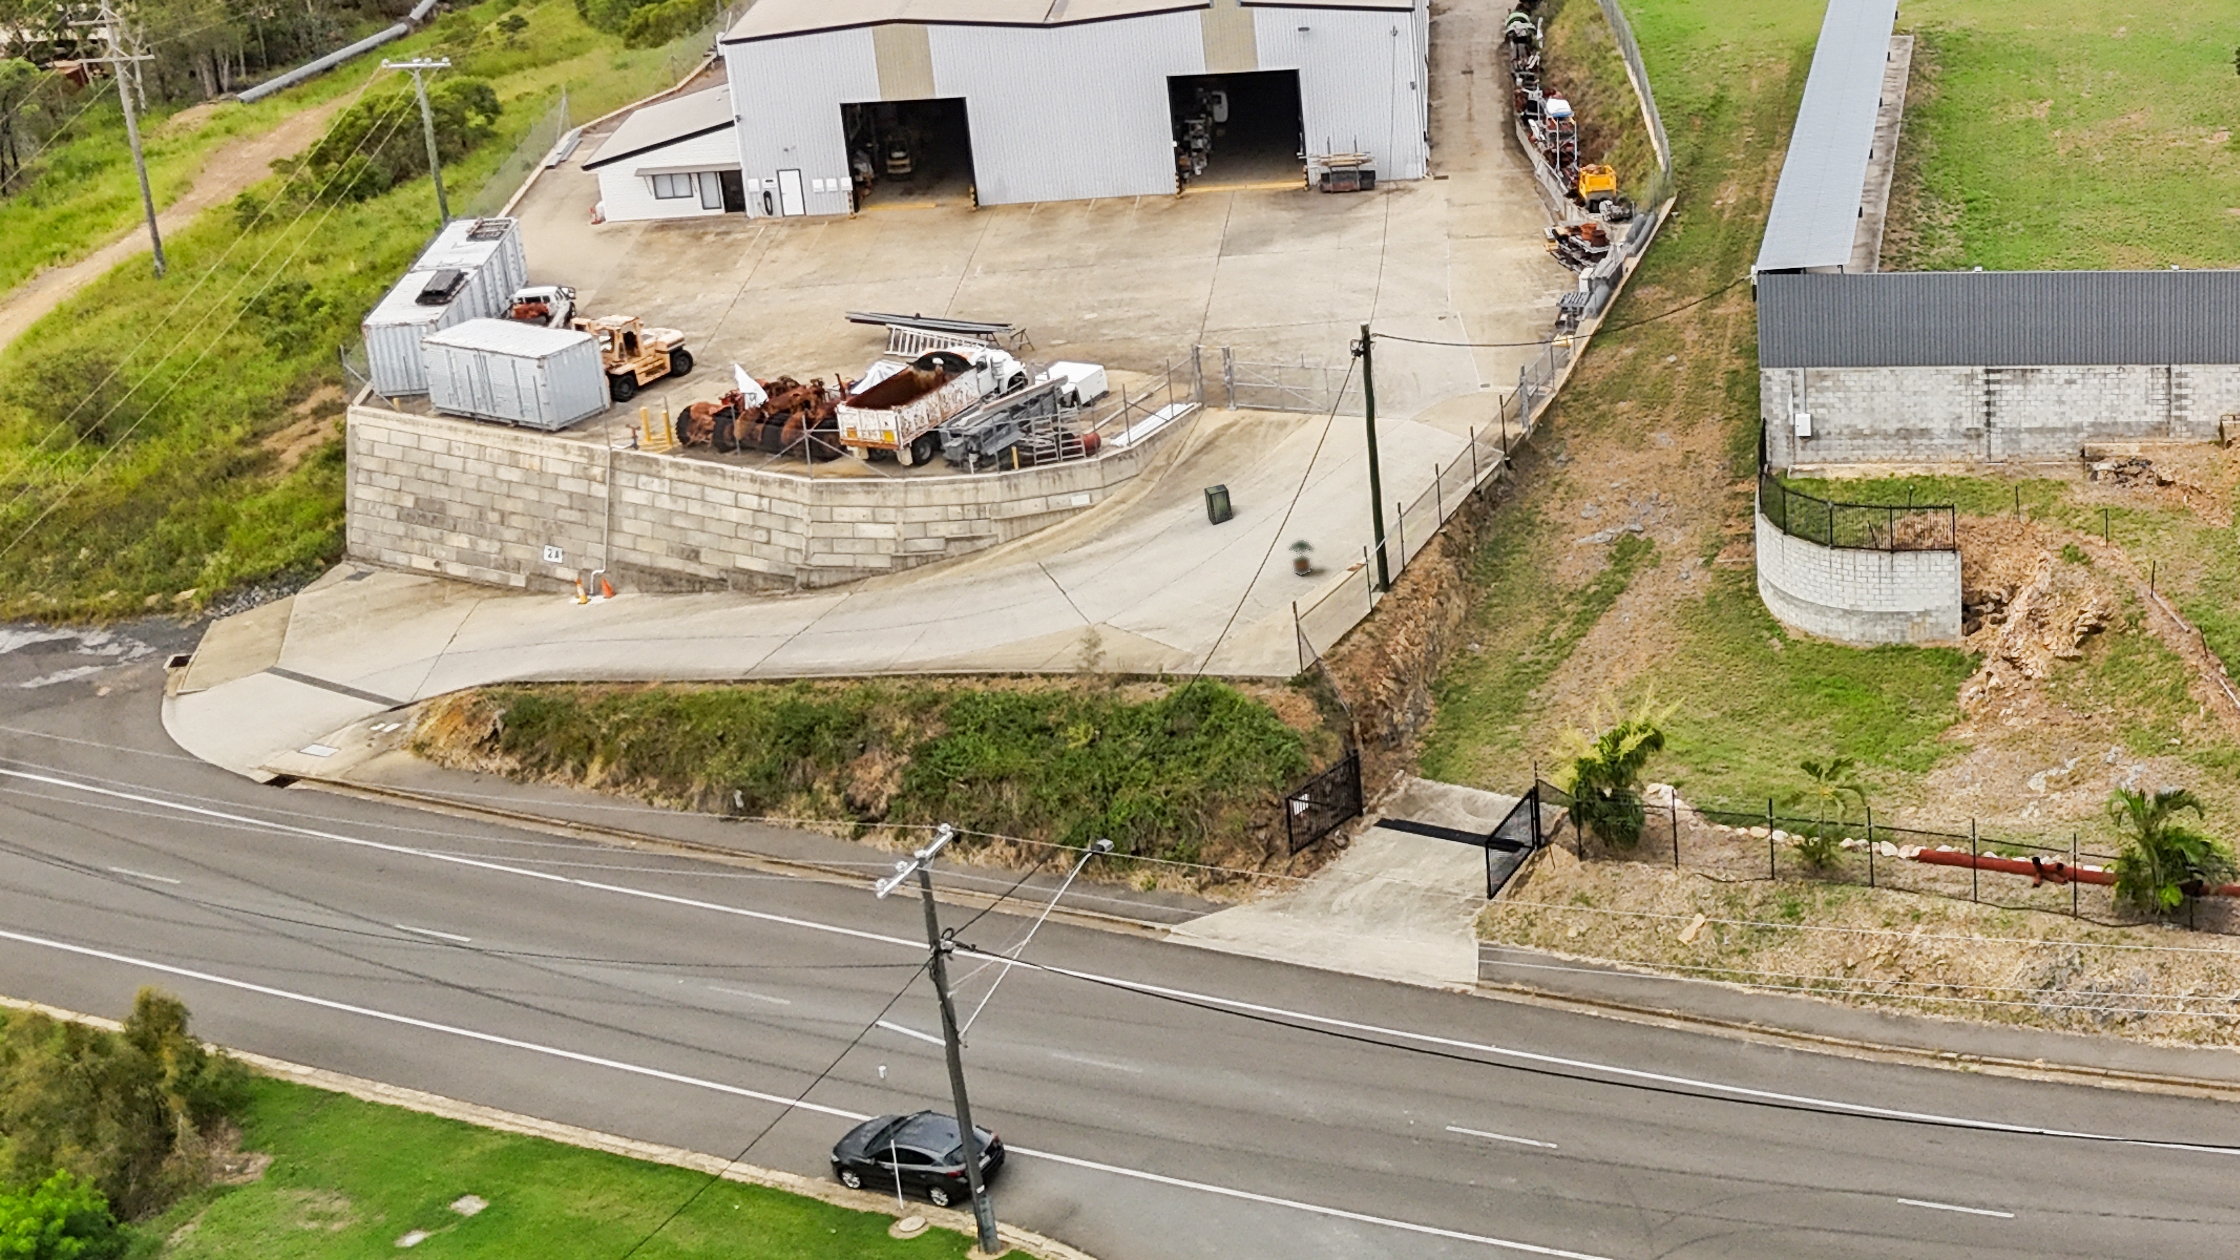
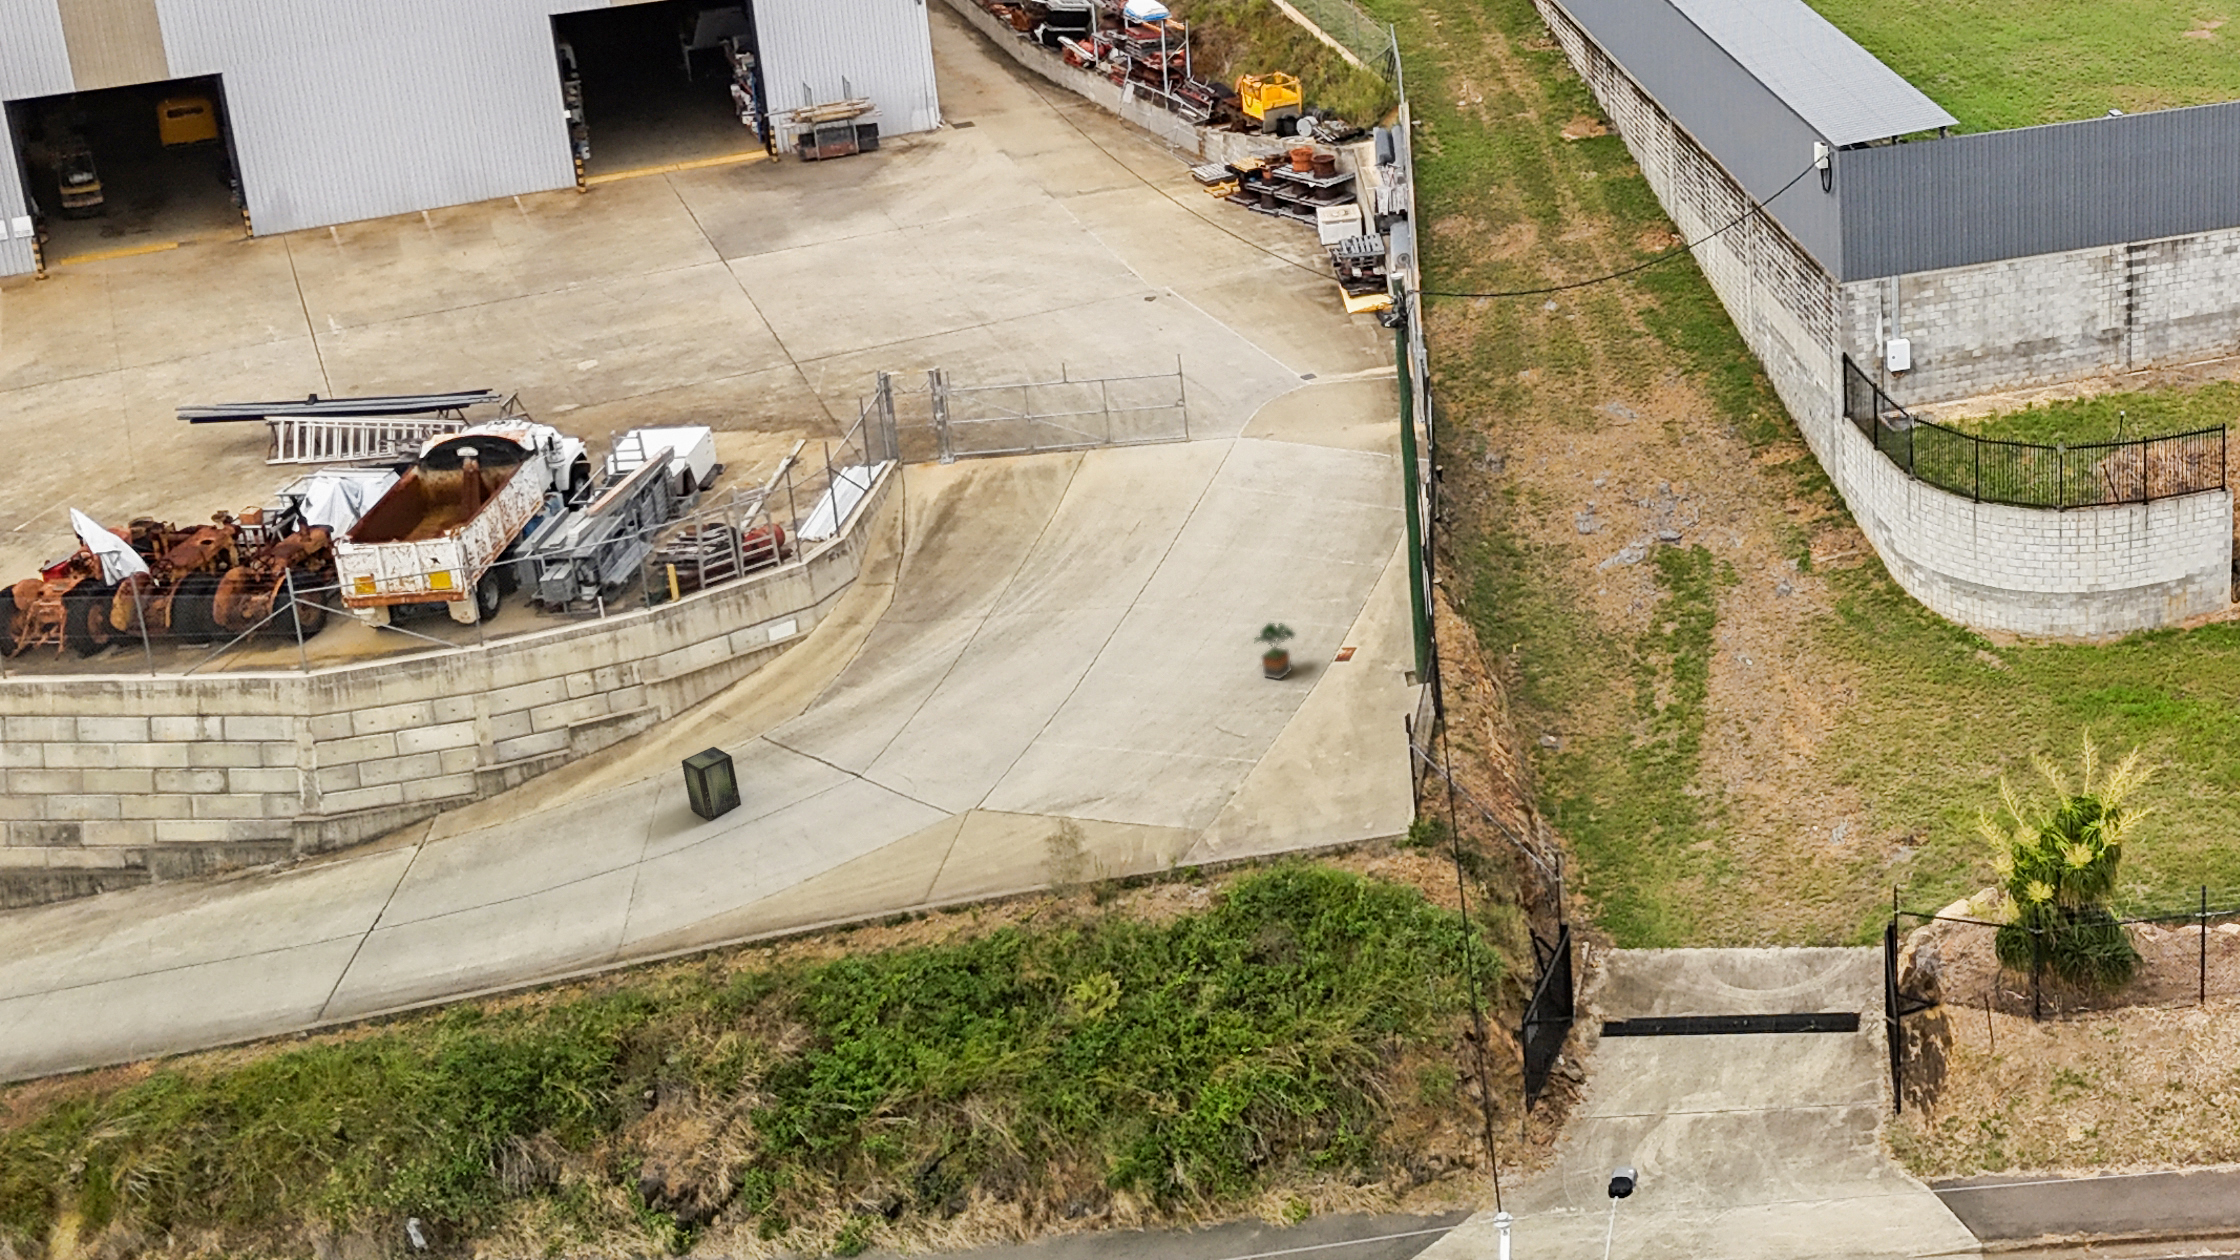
storage box: present [1204,484,1233,524] -> present [682,747,741,820]

